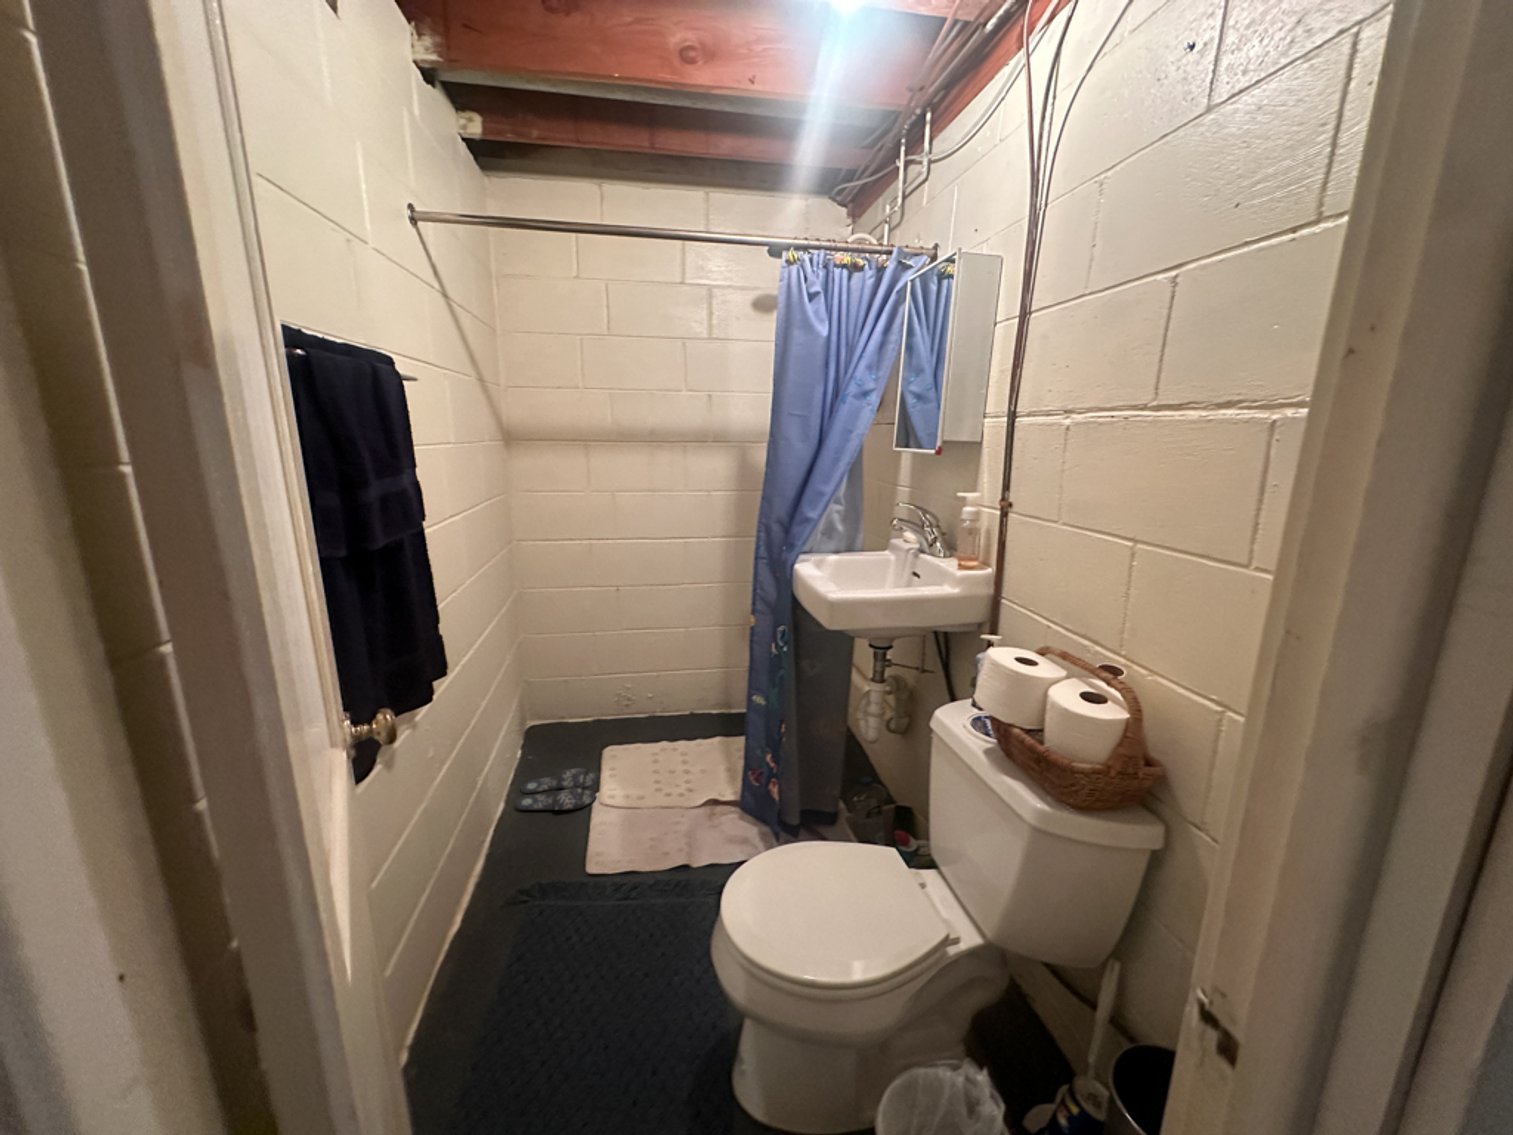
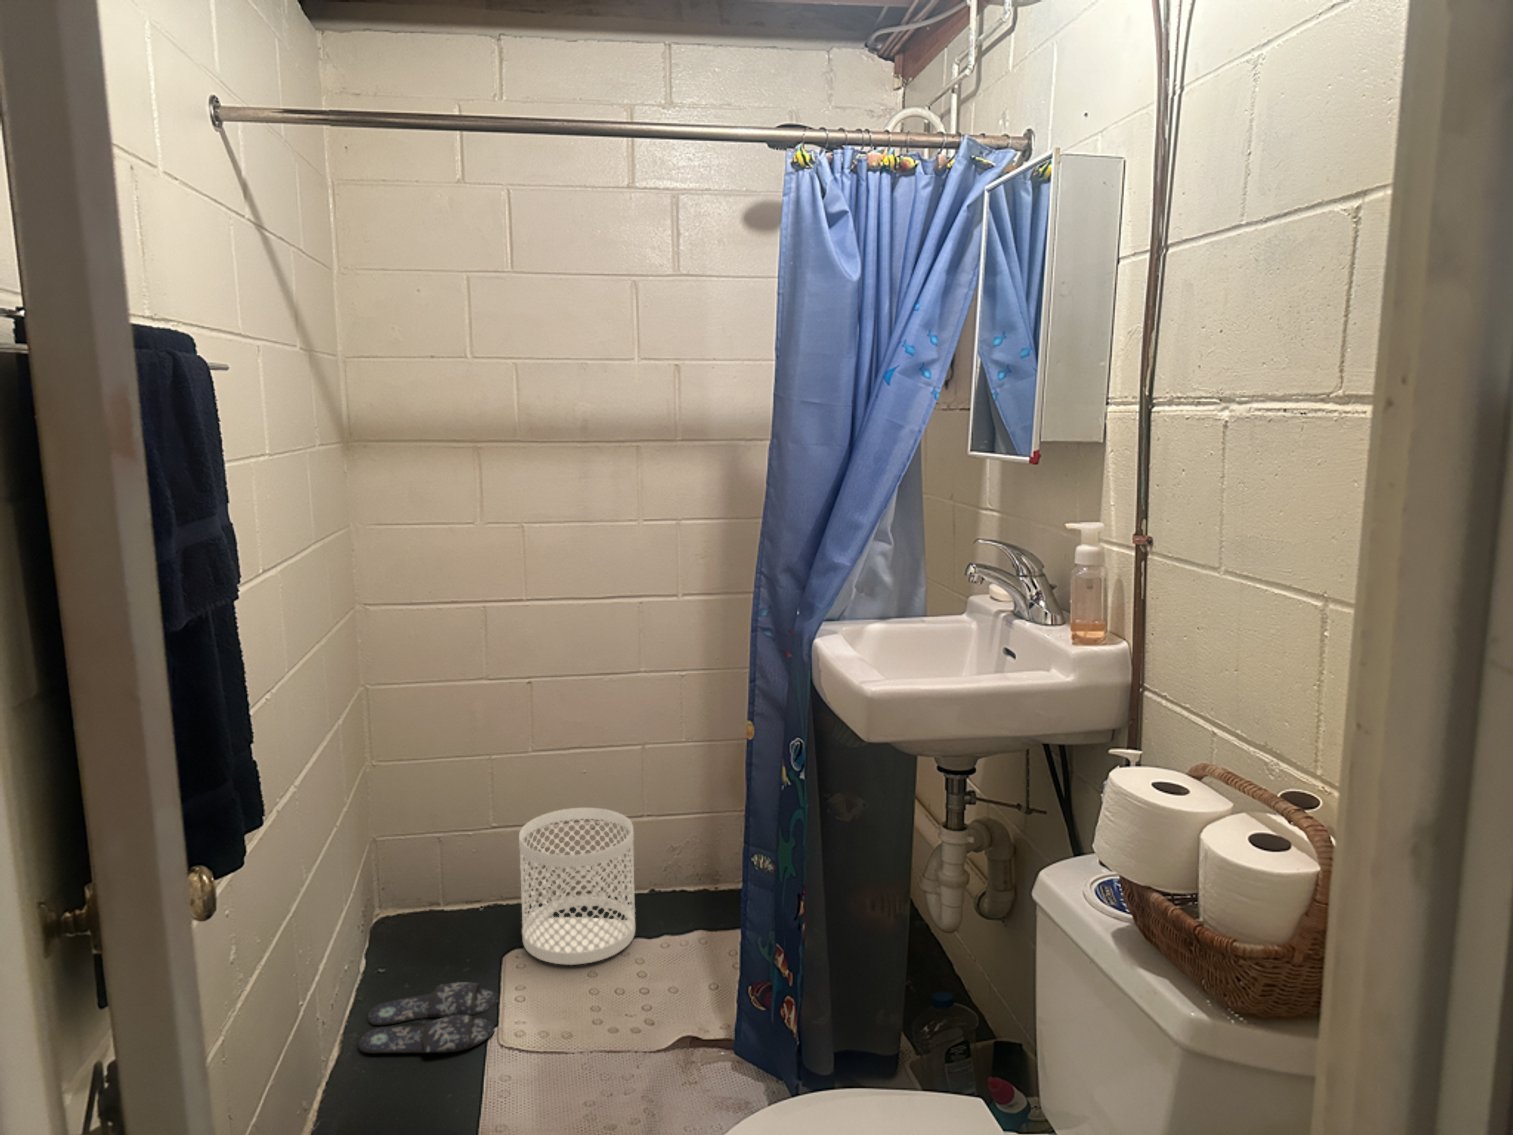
waste basket: none [612,667,681,759] -> present [519,808,635,965]

